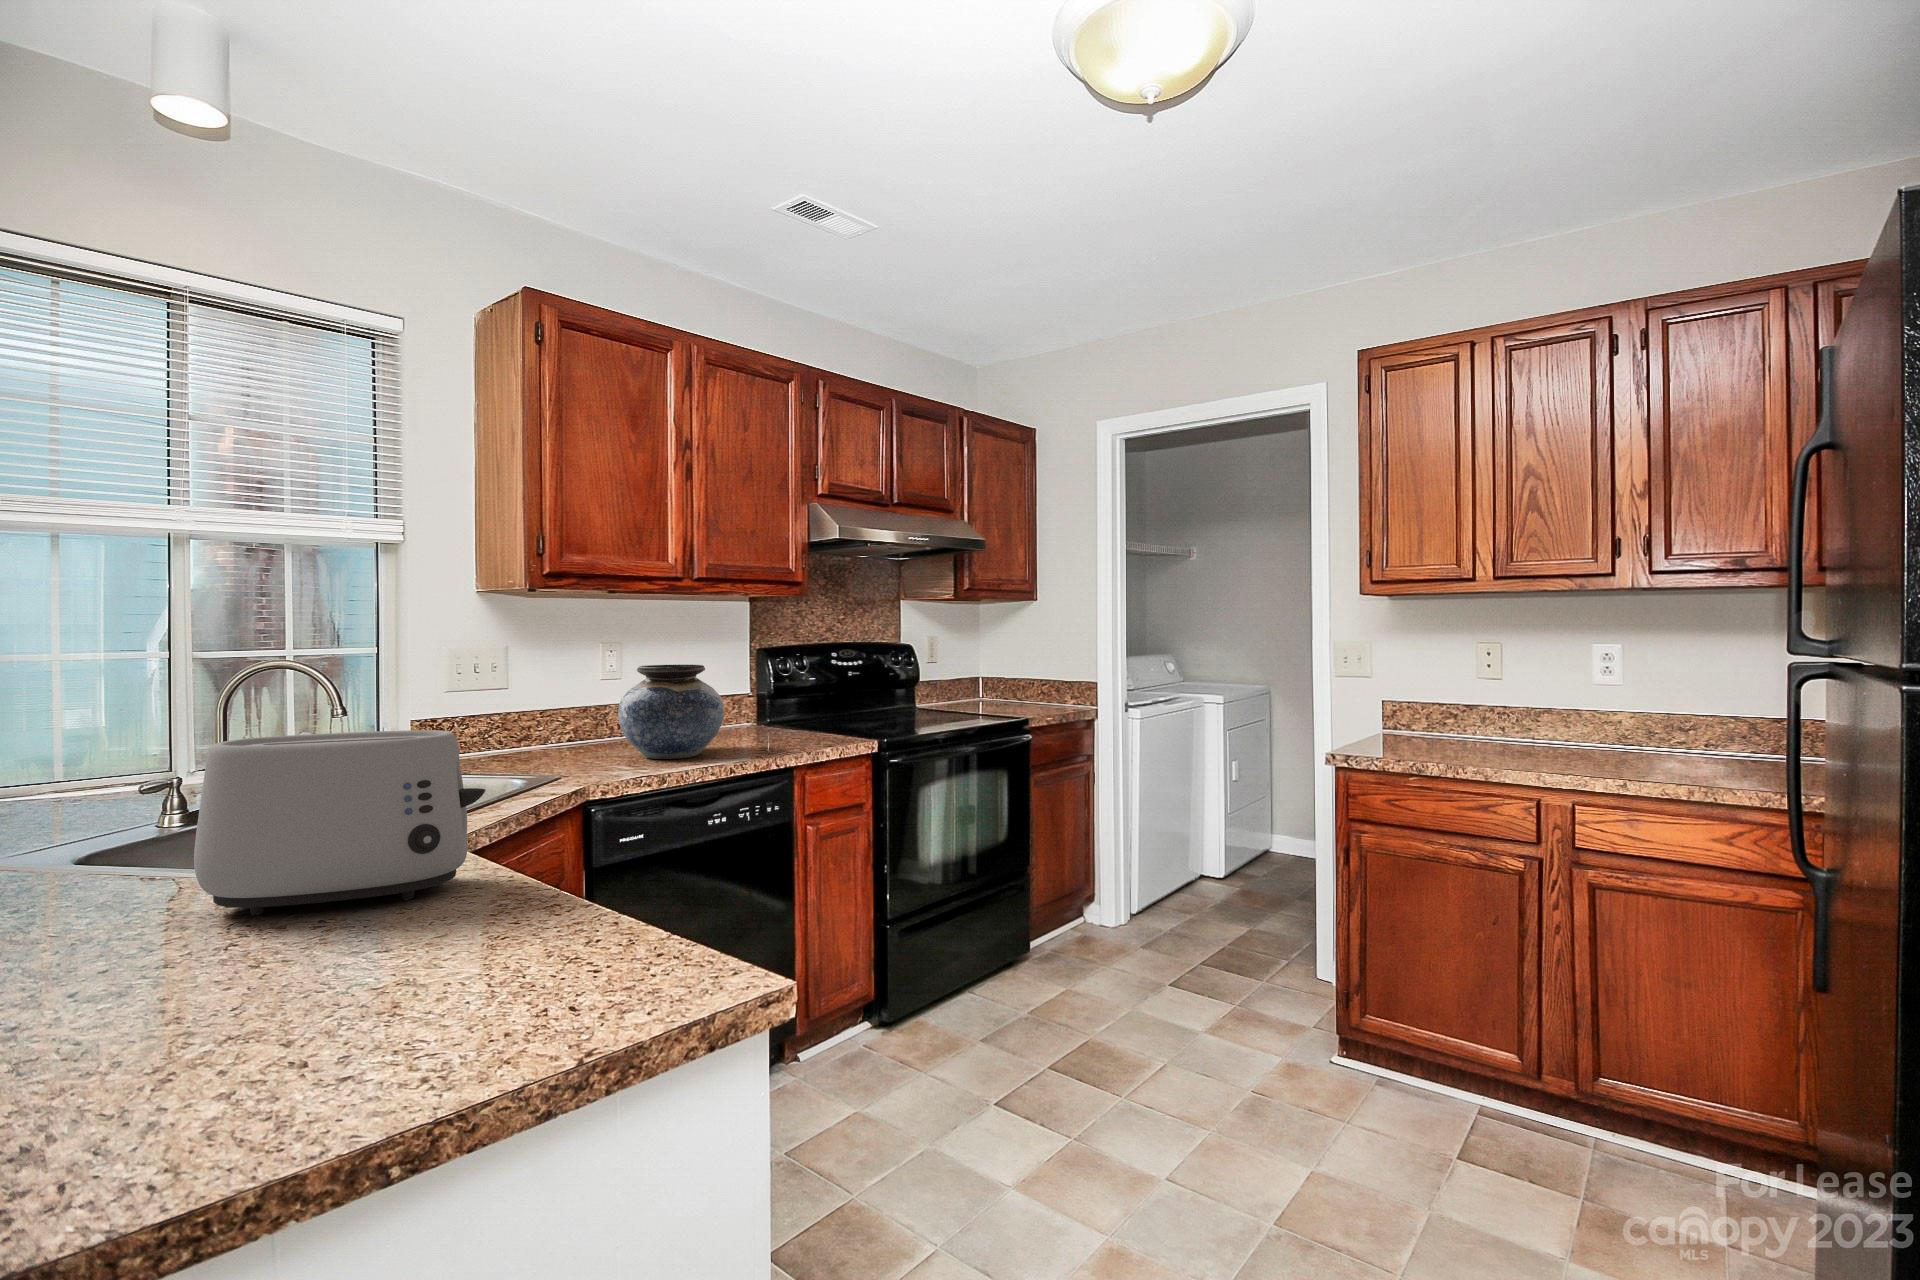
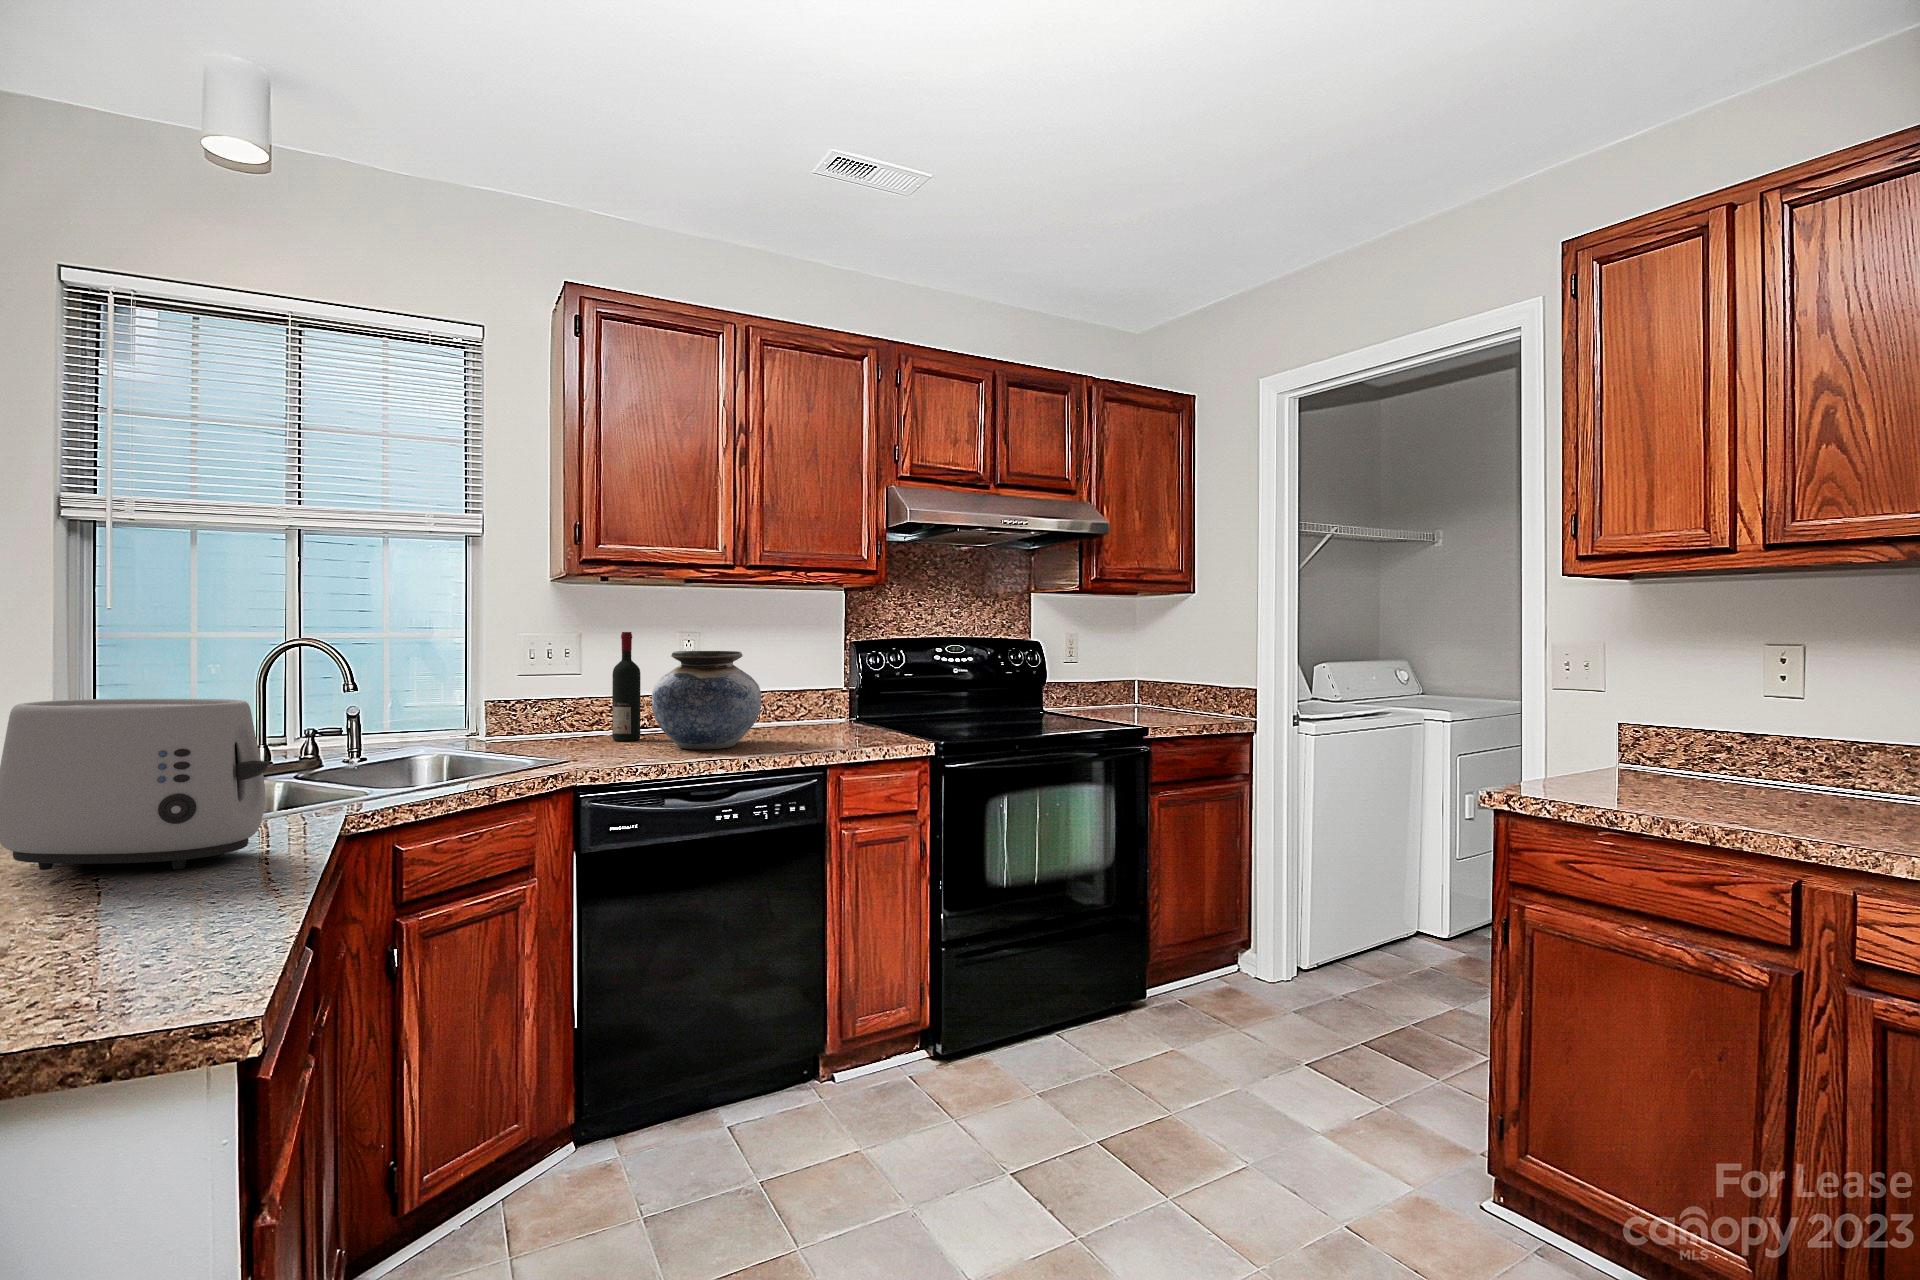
wine bottle: none [560,648,588,755] -> present [612,632,641,741]

